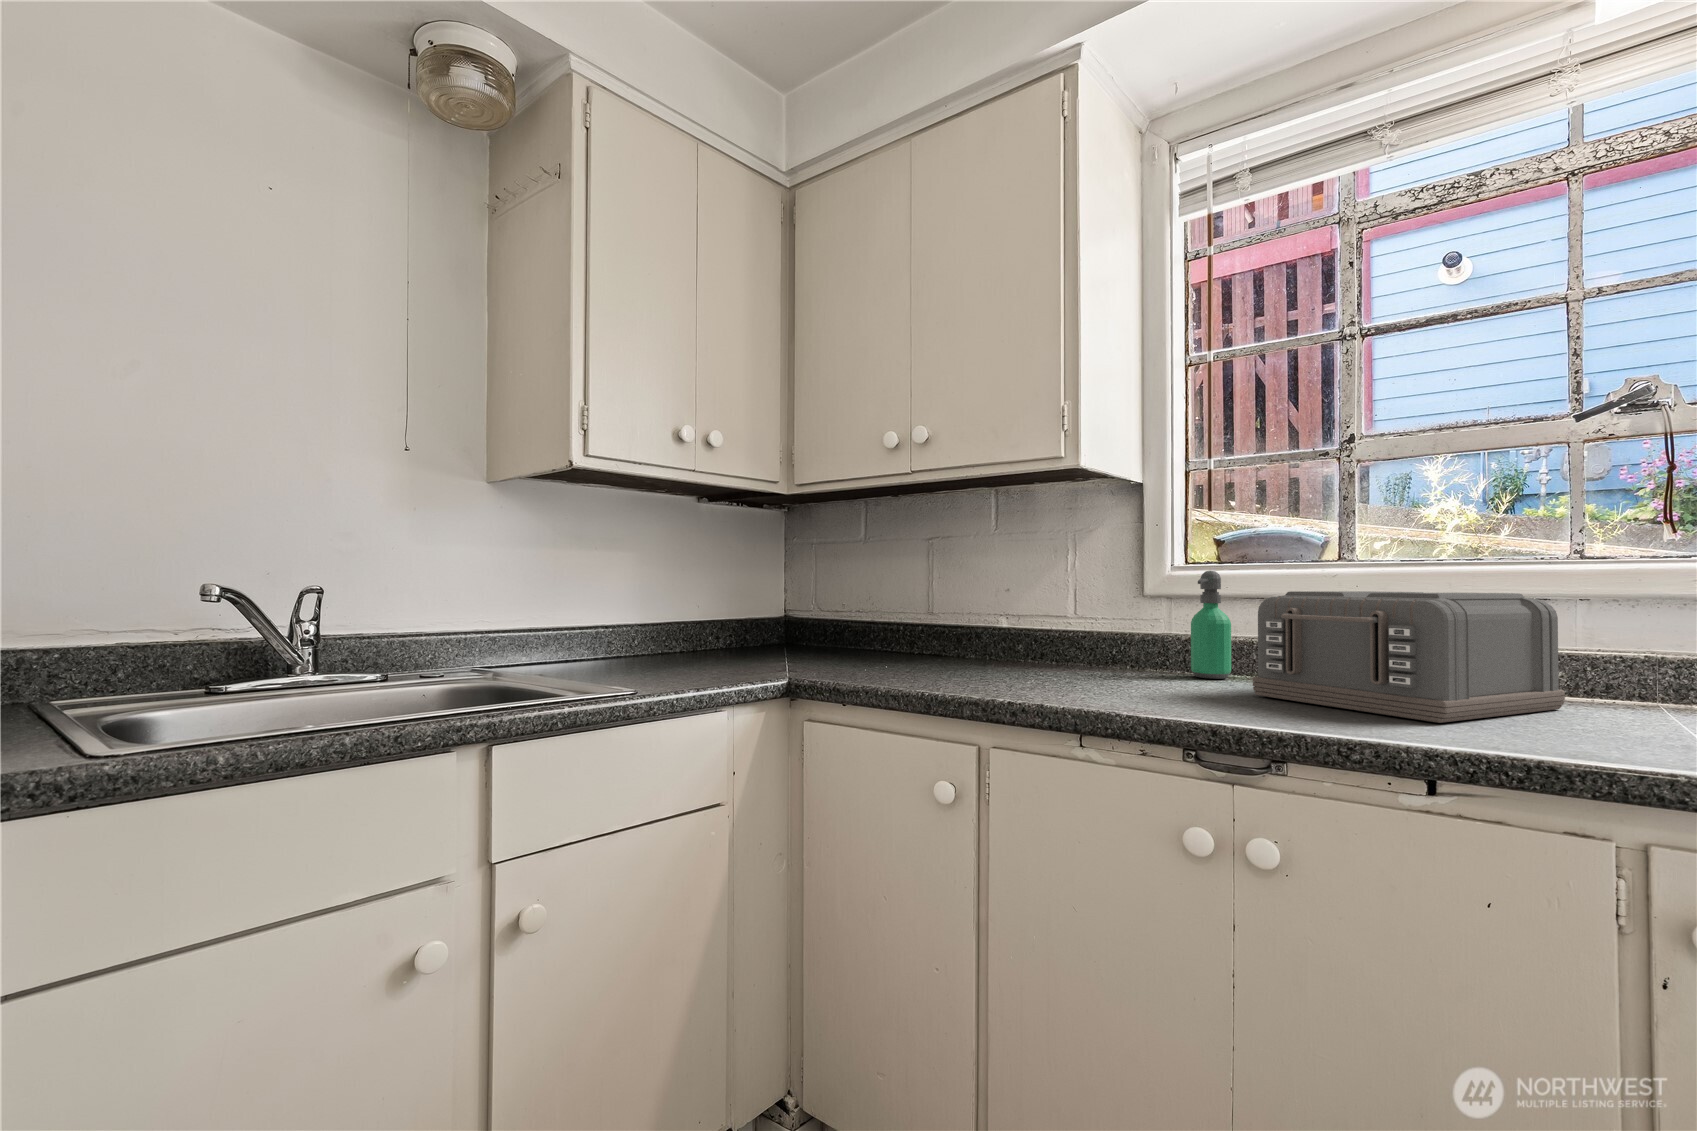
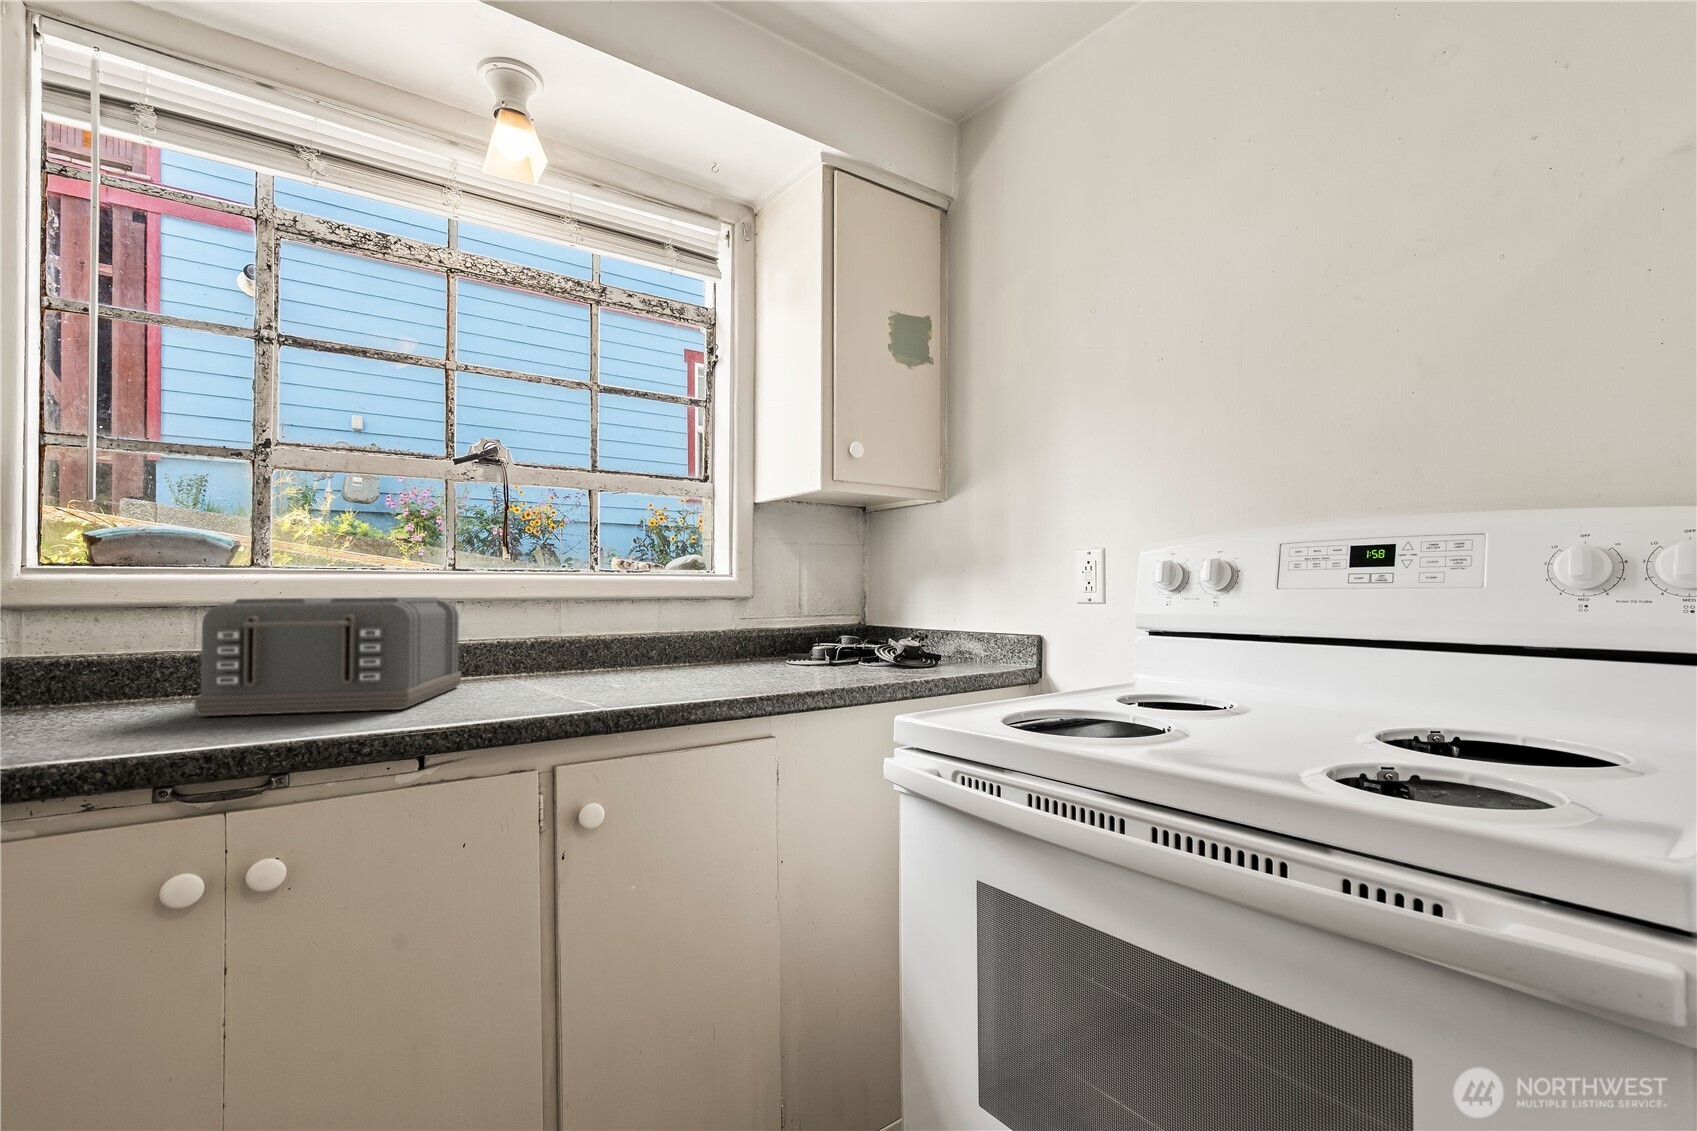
soap dispenser: present [1191,571,1231,679] -> none [68,576,131,711]

